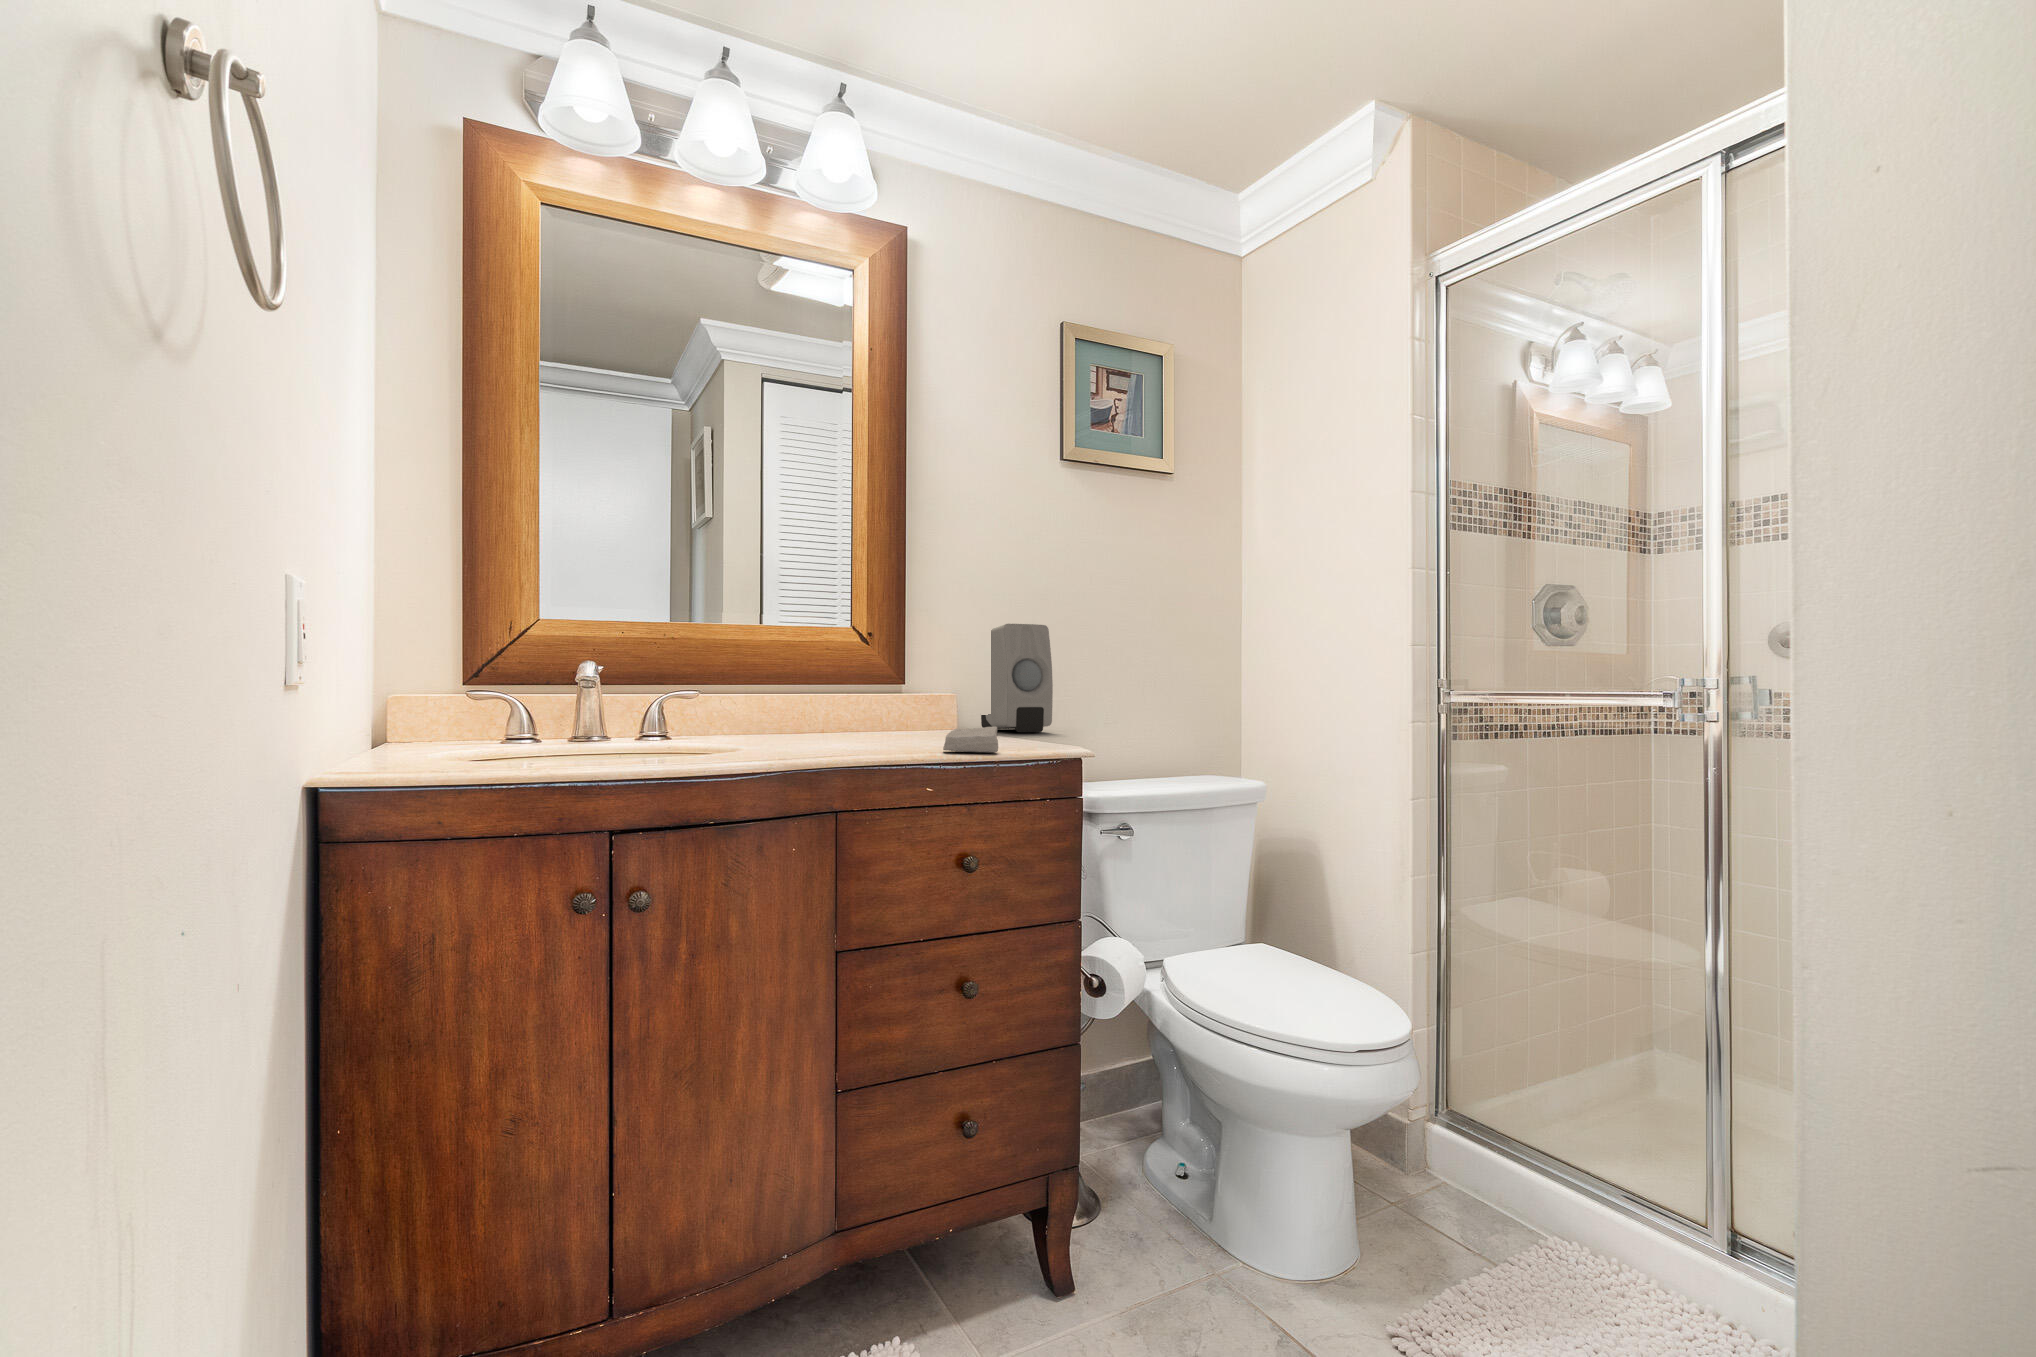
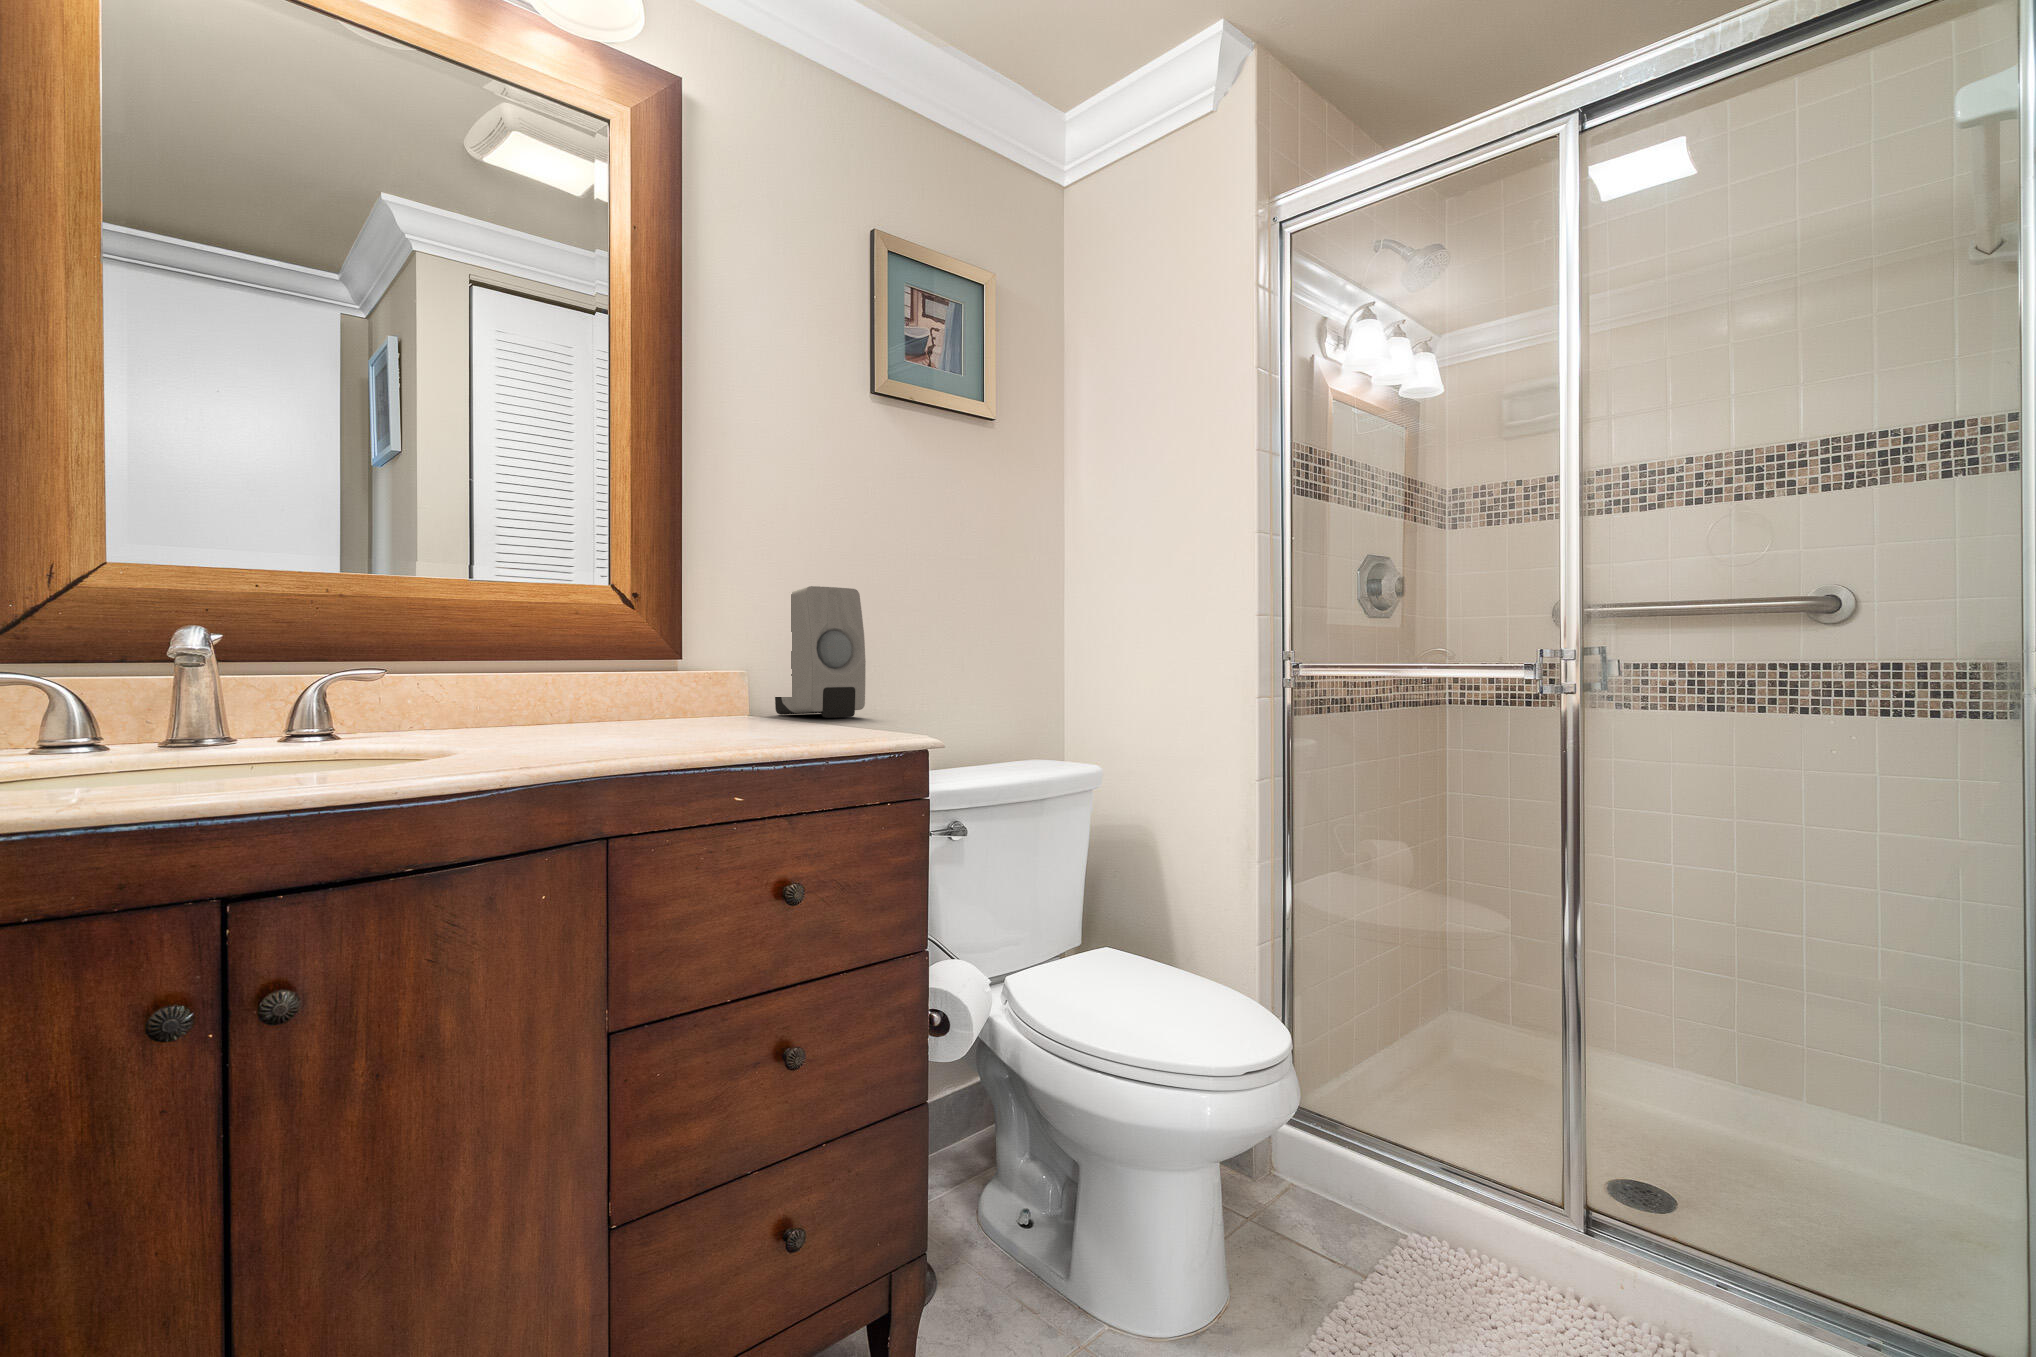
soap bar: present [943,727,998,752] -> none [749,712,825,746]

